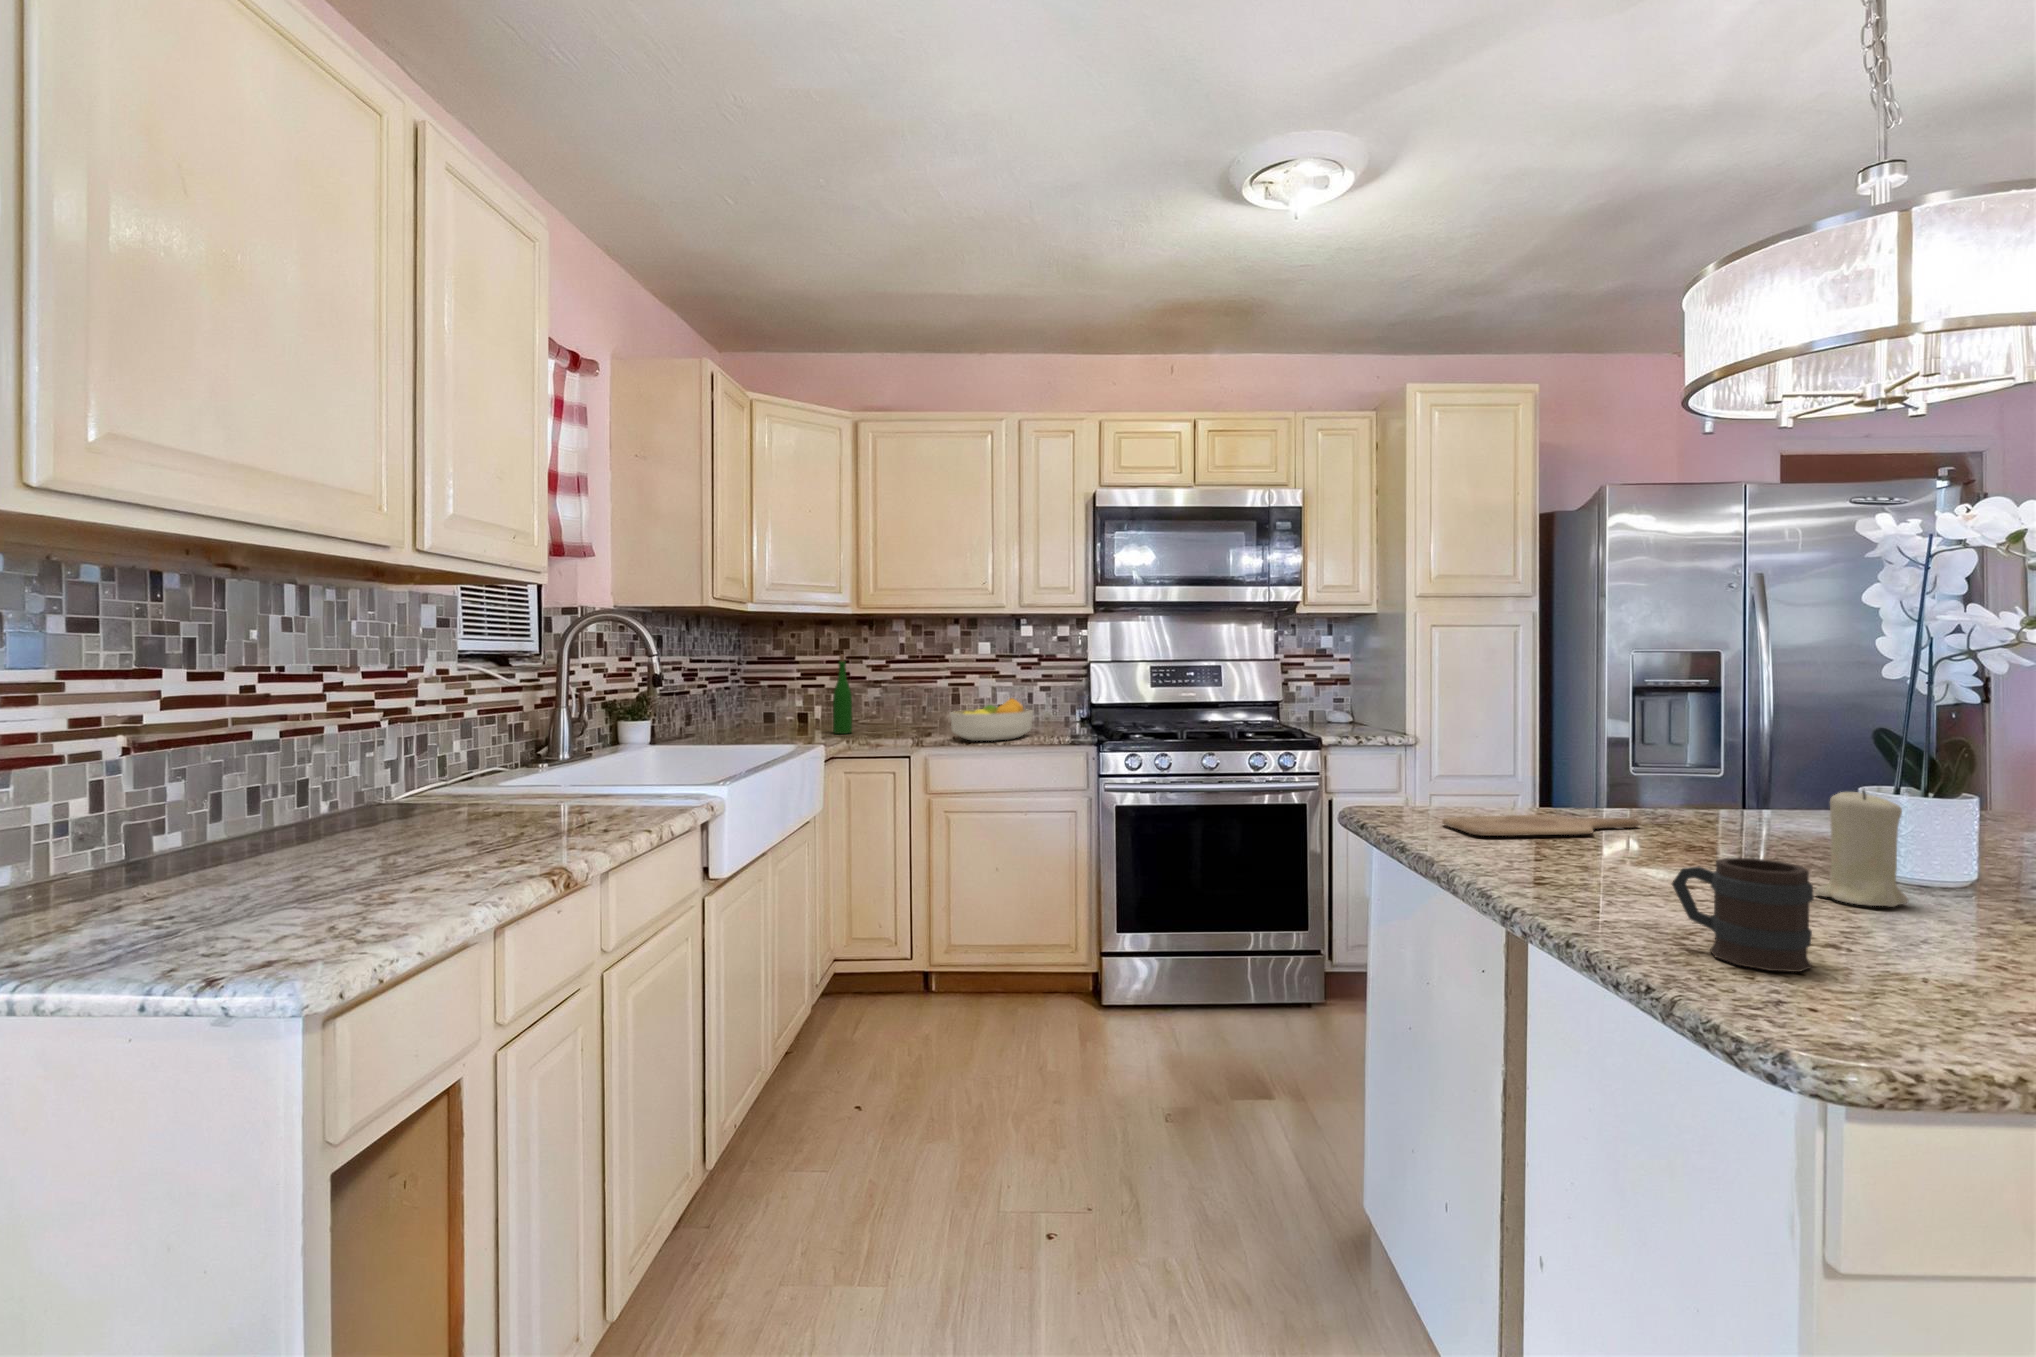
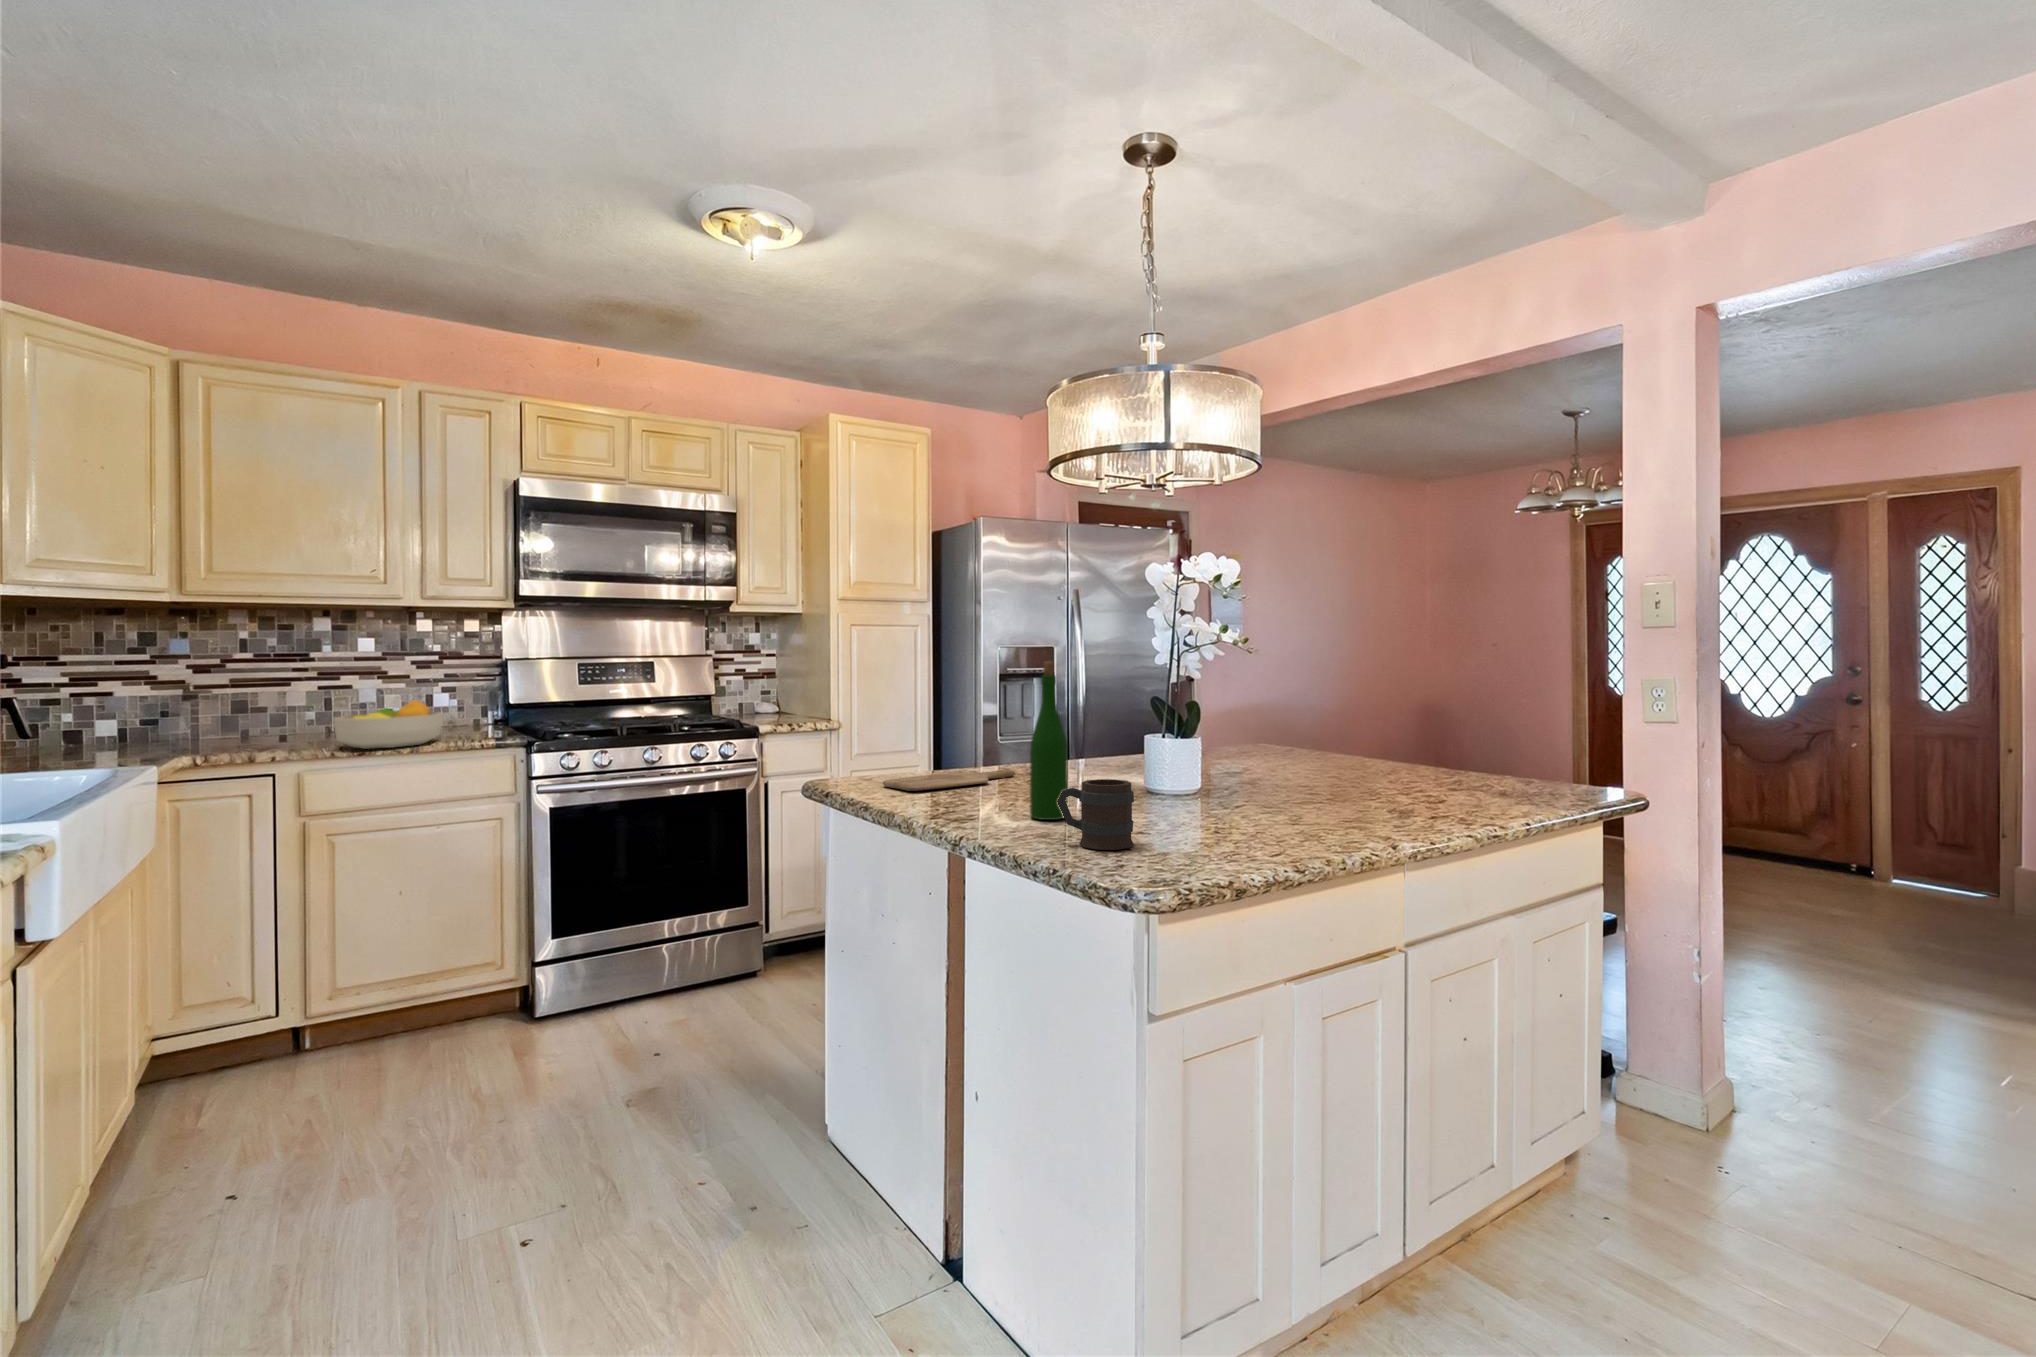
wine bottle: present [833,654,852,734] -> present [1030,661,1068,820]
candle: present [1814,790,1908,907] -> none [1124,733,1170,808]

